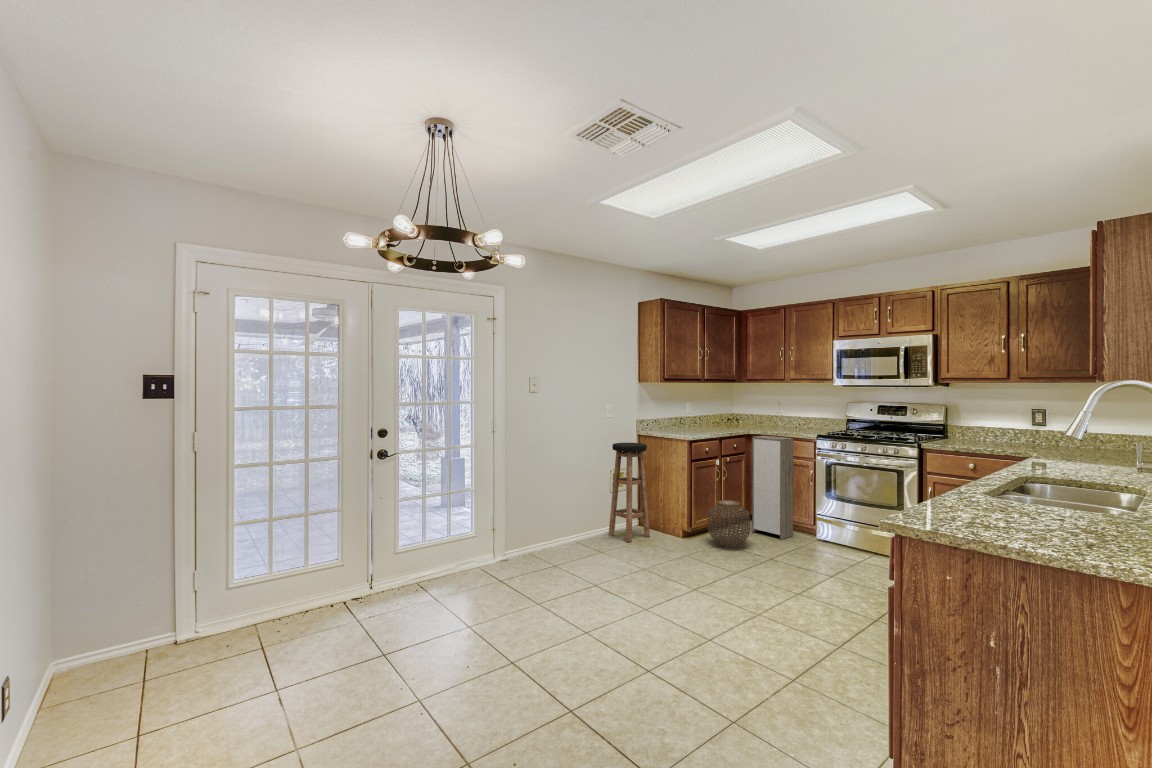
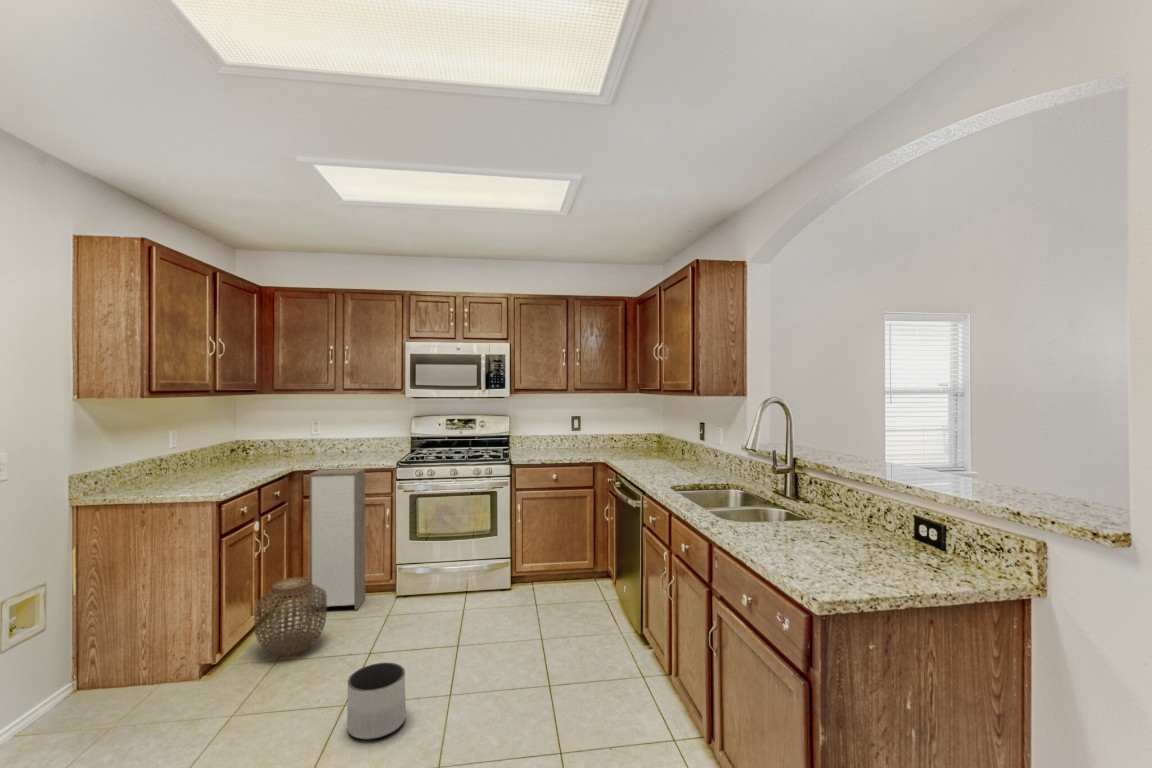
bar stool: present [609,443,650,542] -> none [17,517,131,734]
planter: none [725,554,761,596] -> present [347,663,406,740]

